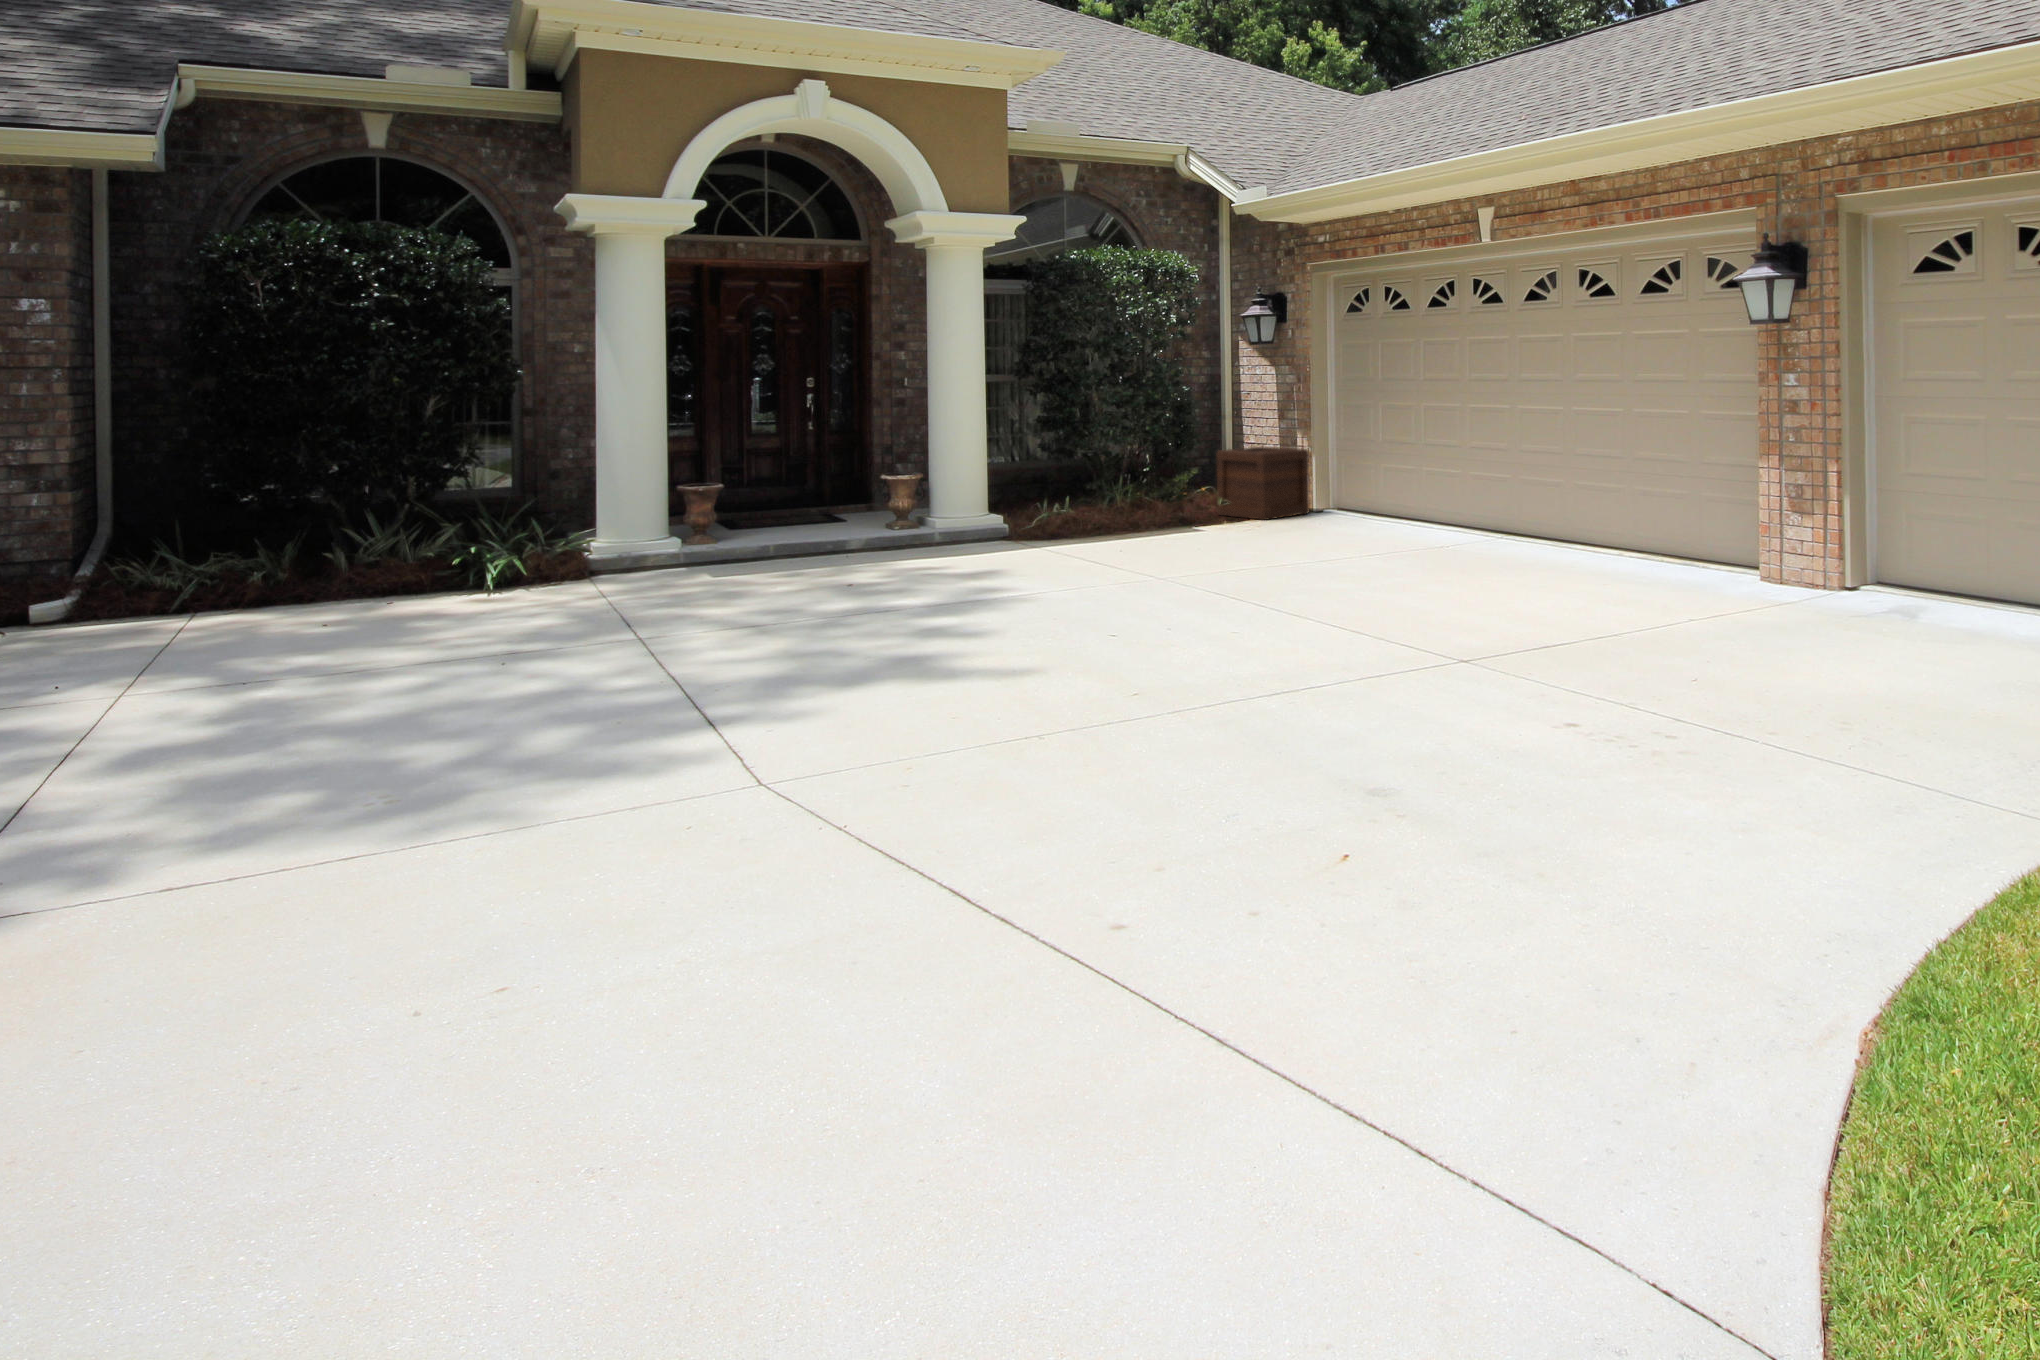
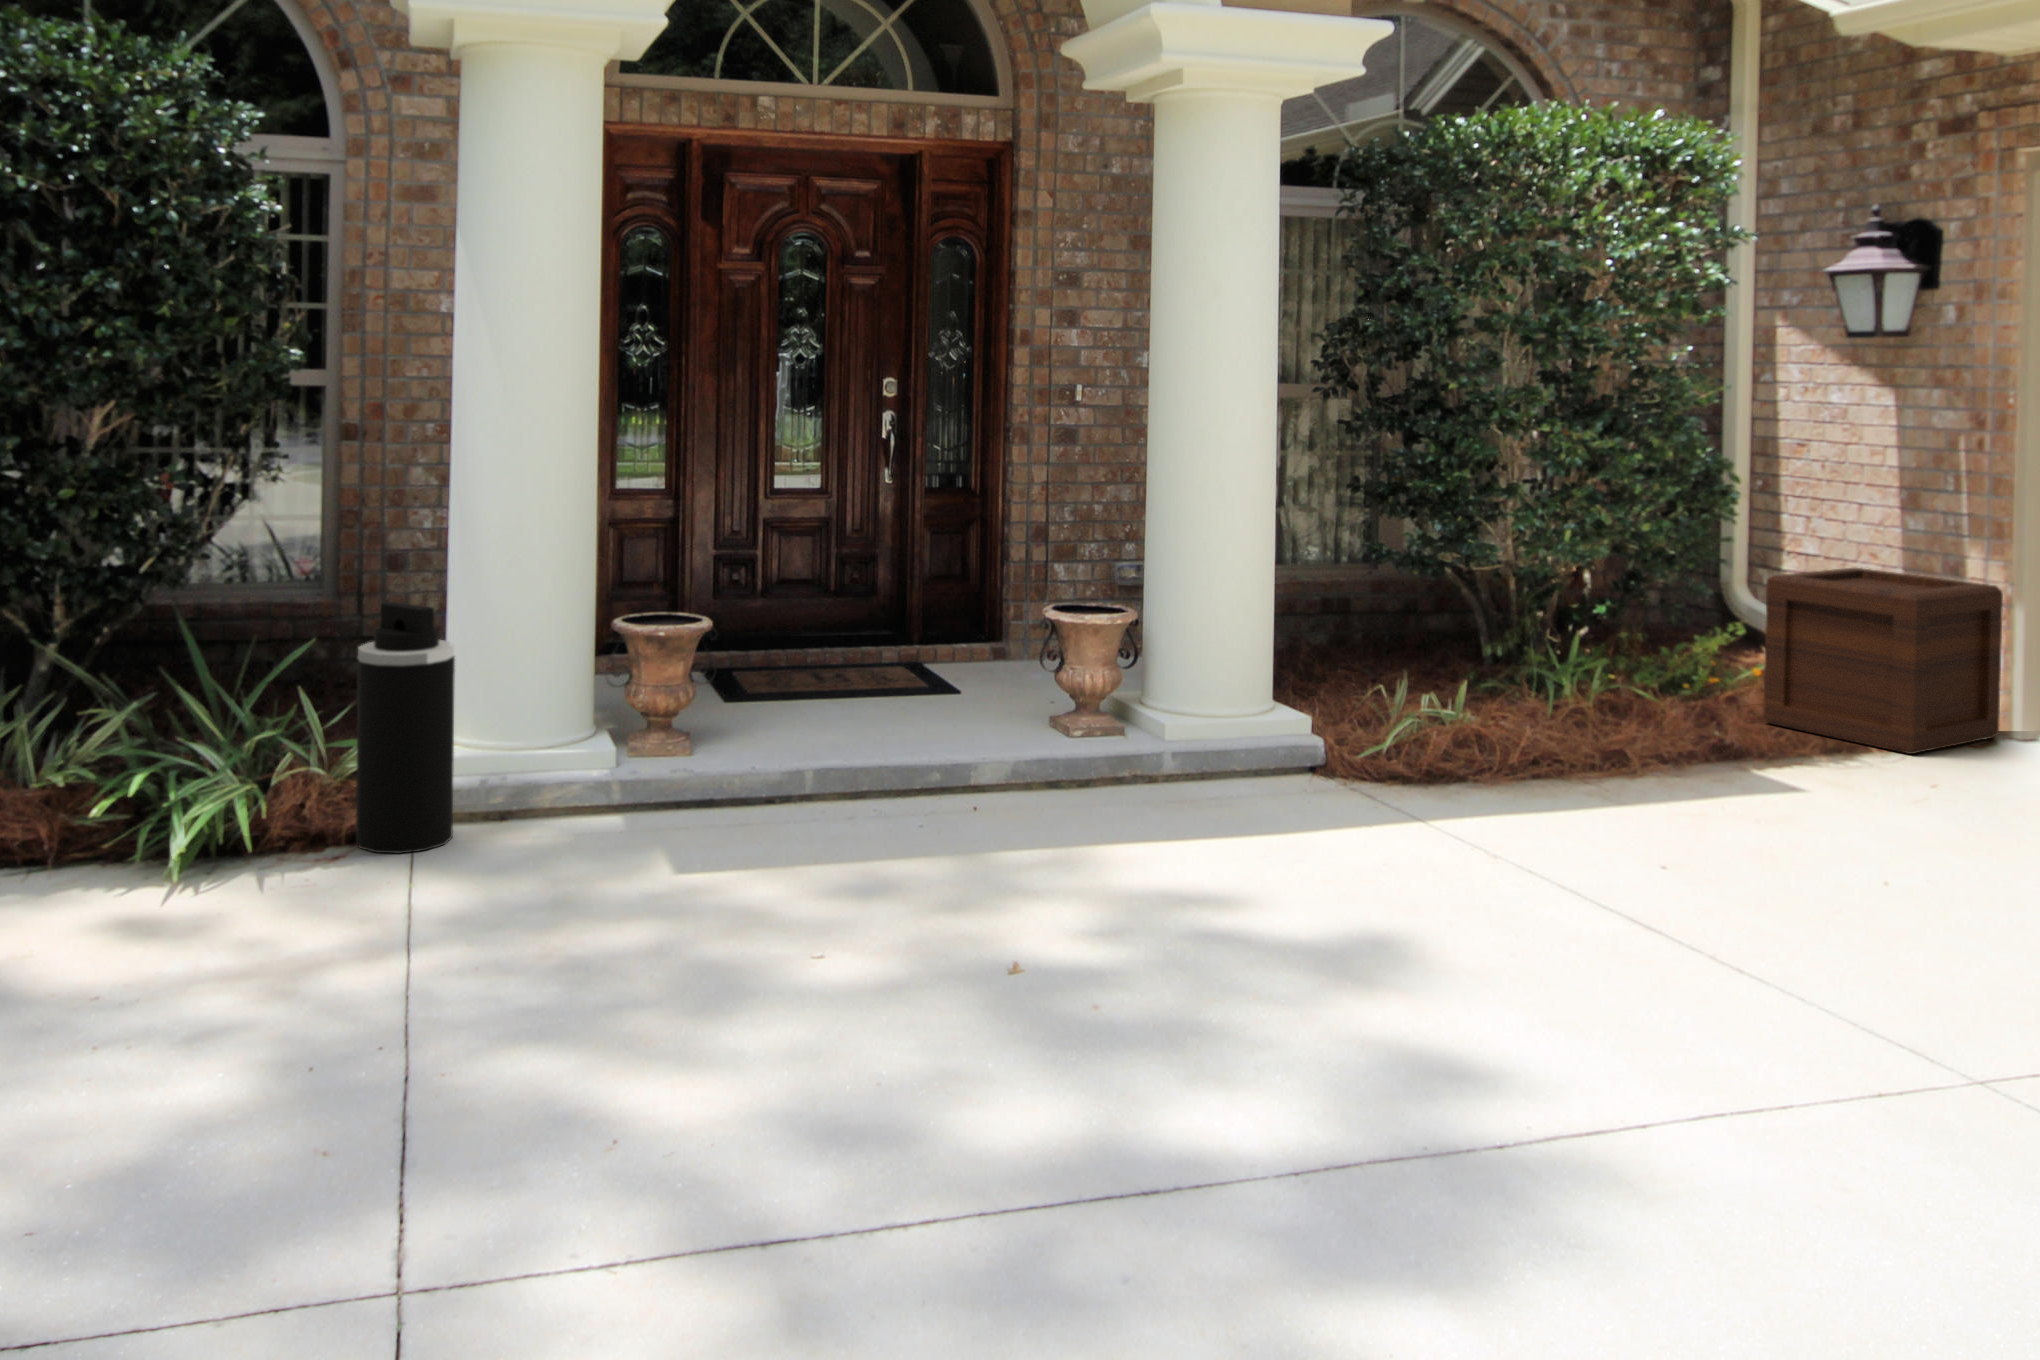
trash can: none [563,475,609,578] -> present [356,602,455,854]

